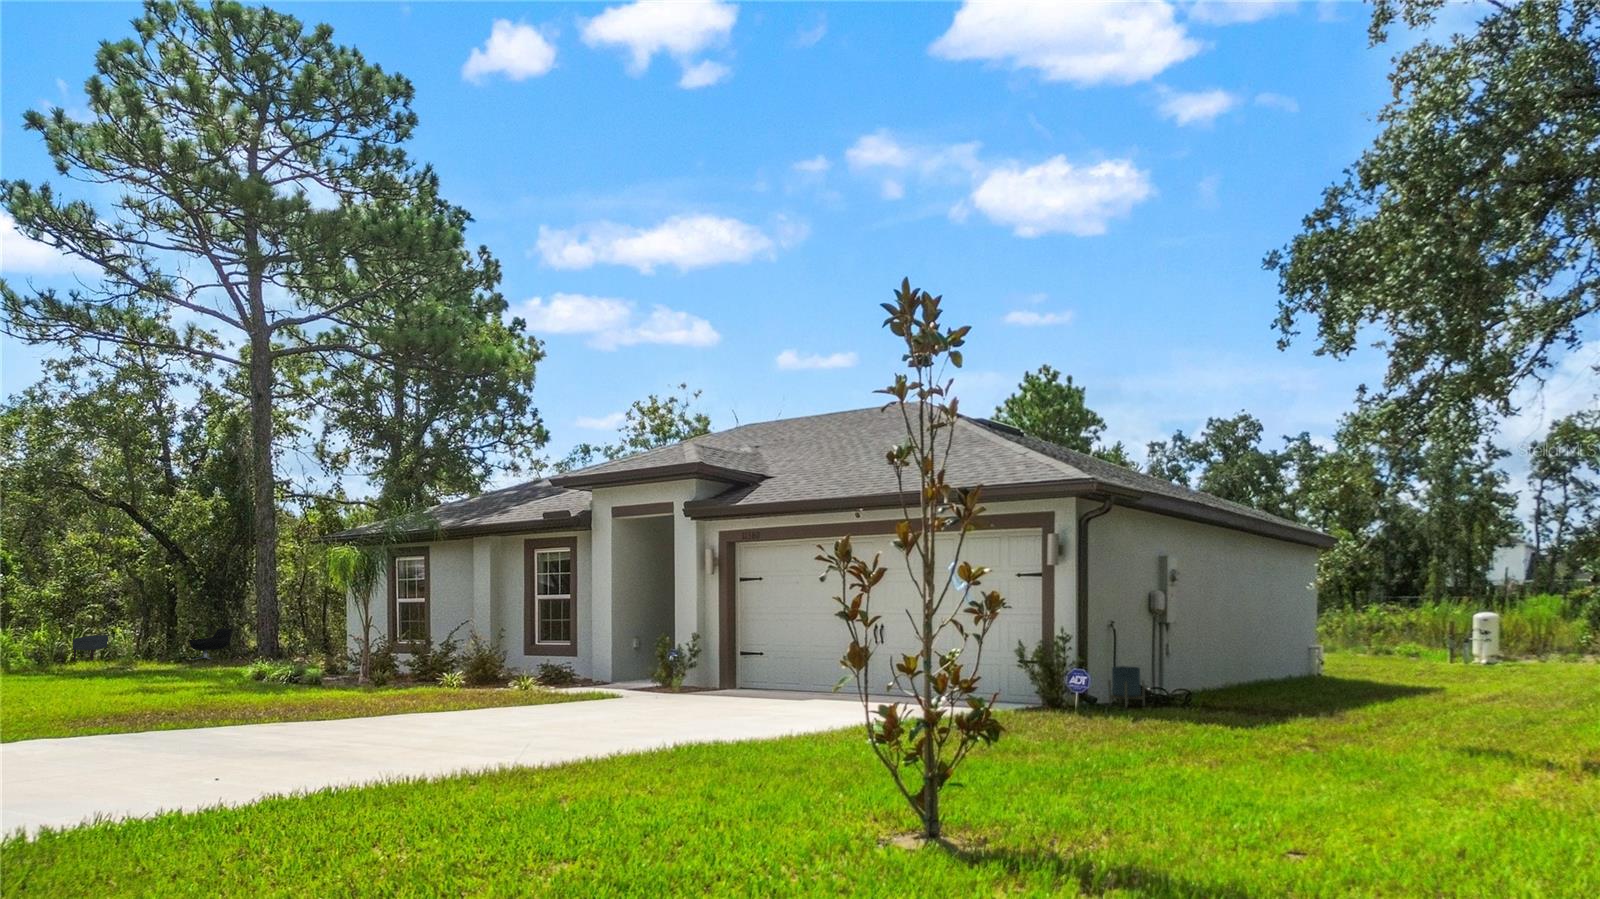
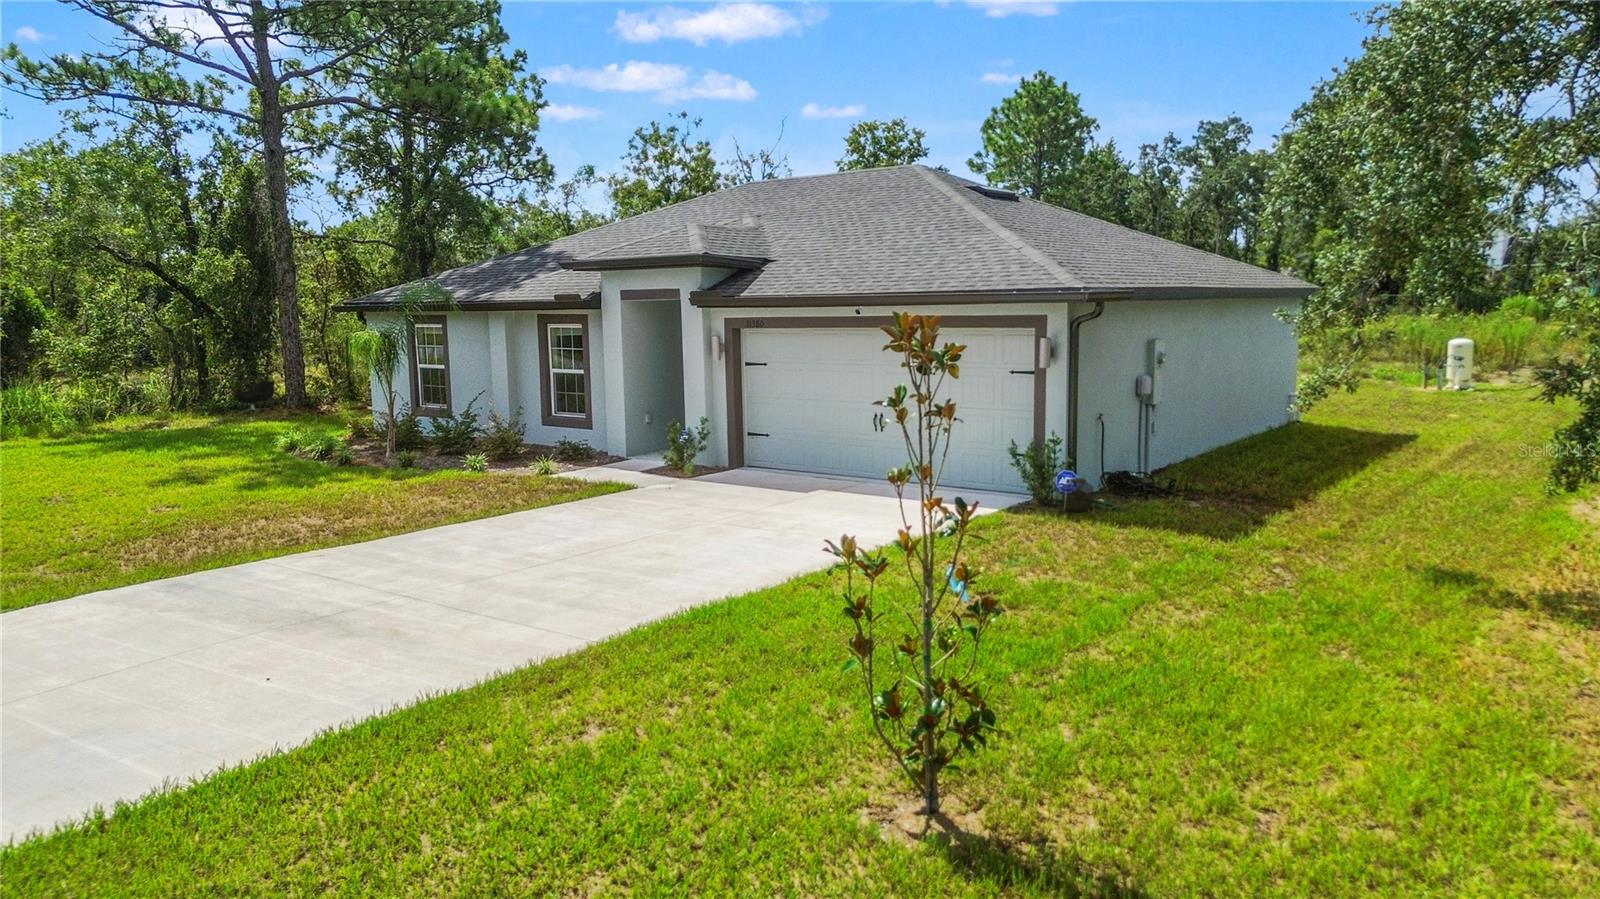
bench: present [73,635,110,661] -> none [127,391,165,418]
planter: present [1108,666,1145,707] -> none [1096,456,1131,497]
woven basket: none [1072,679,1105,714] -> present [1062,478,1093,512]

